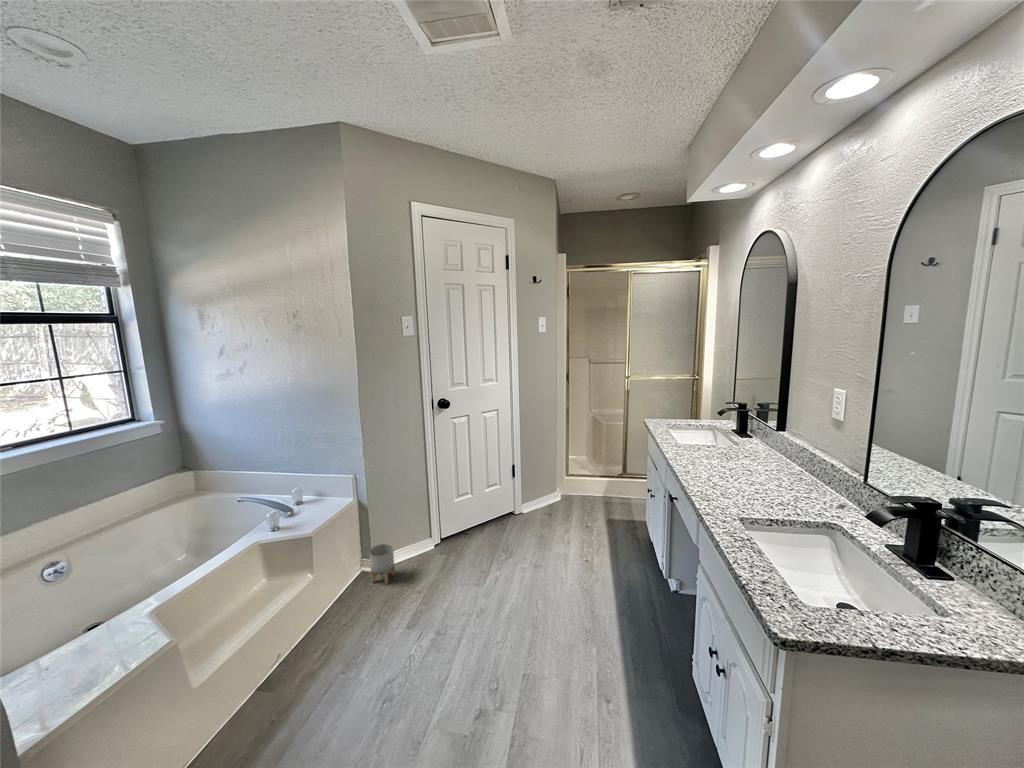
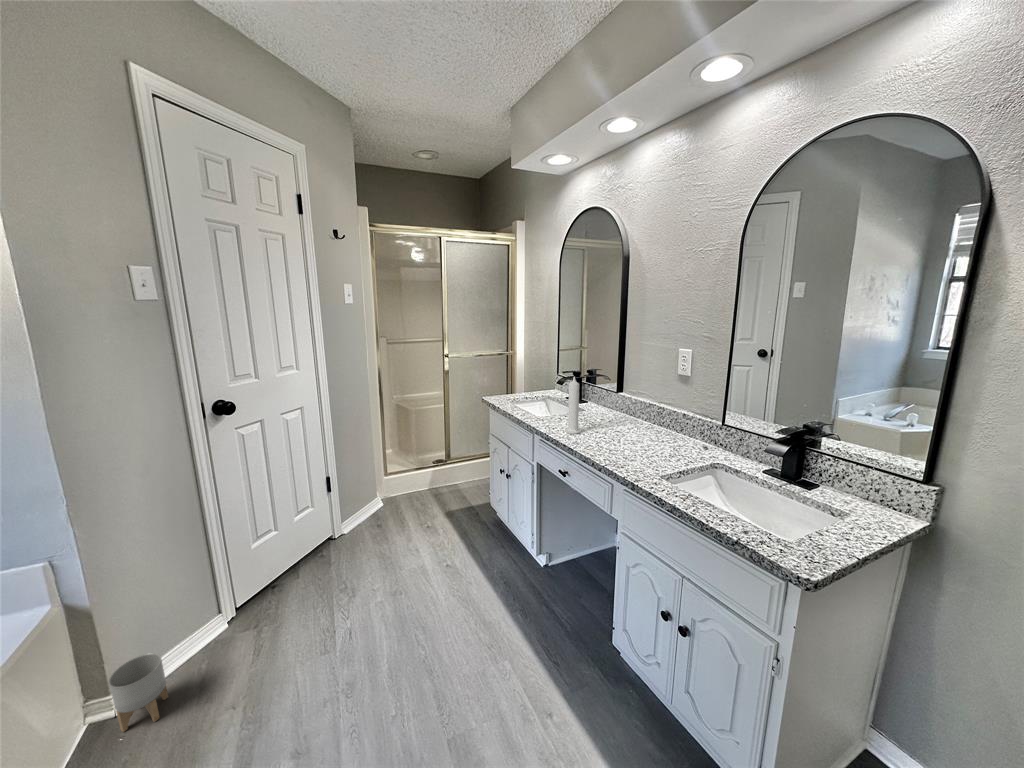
candle: none [688,408,705,464] -> present [565,377,581,434]

